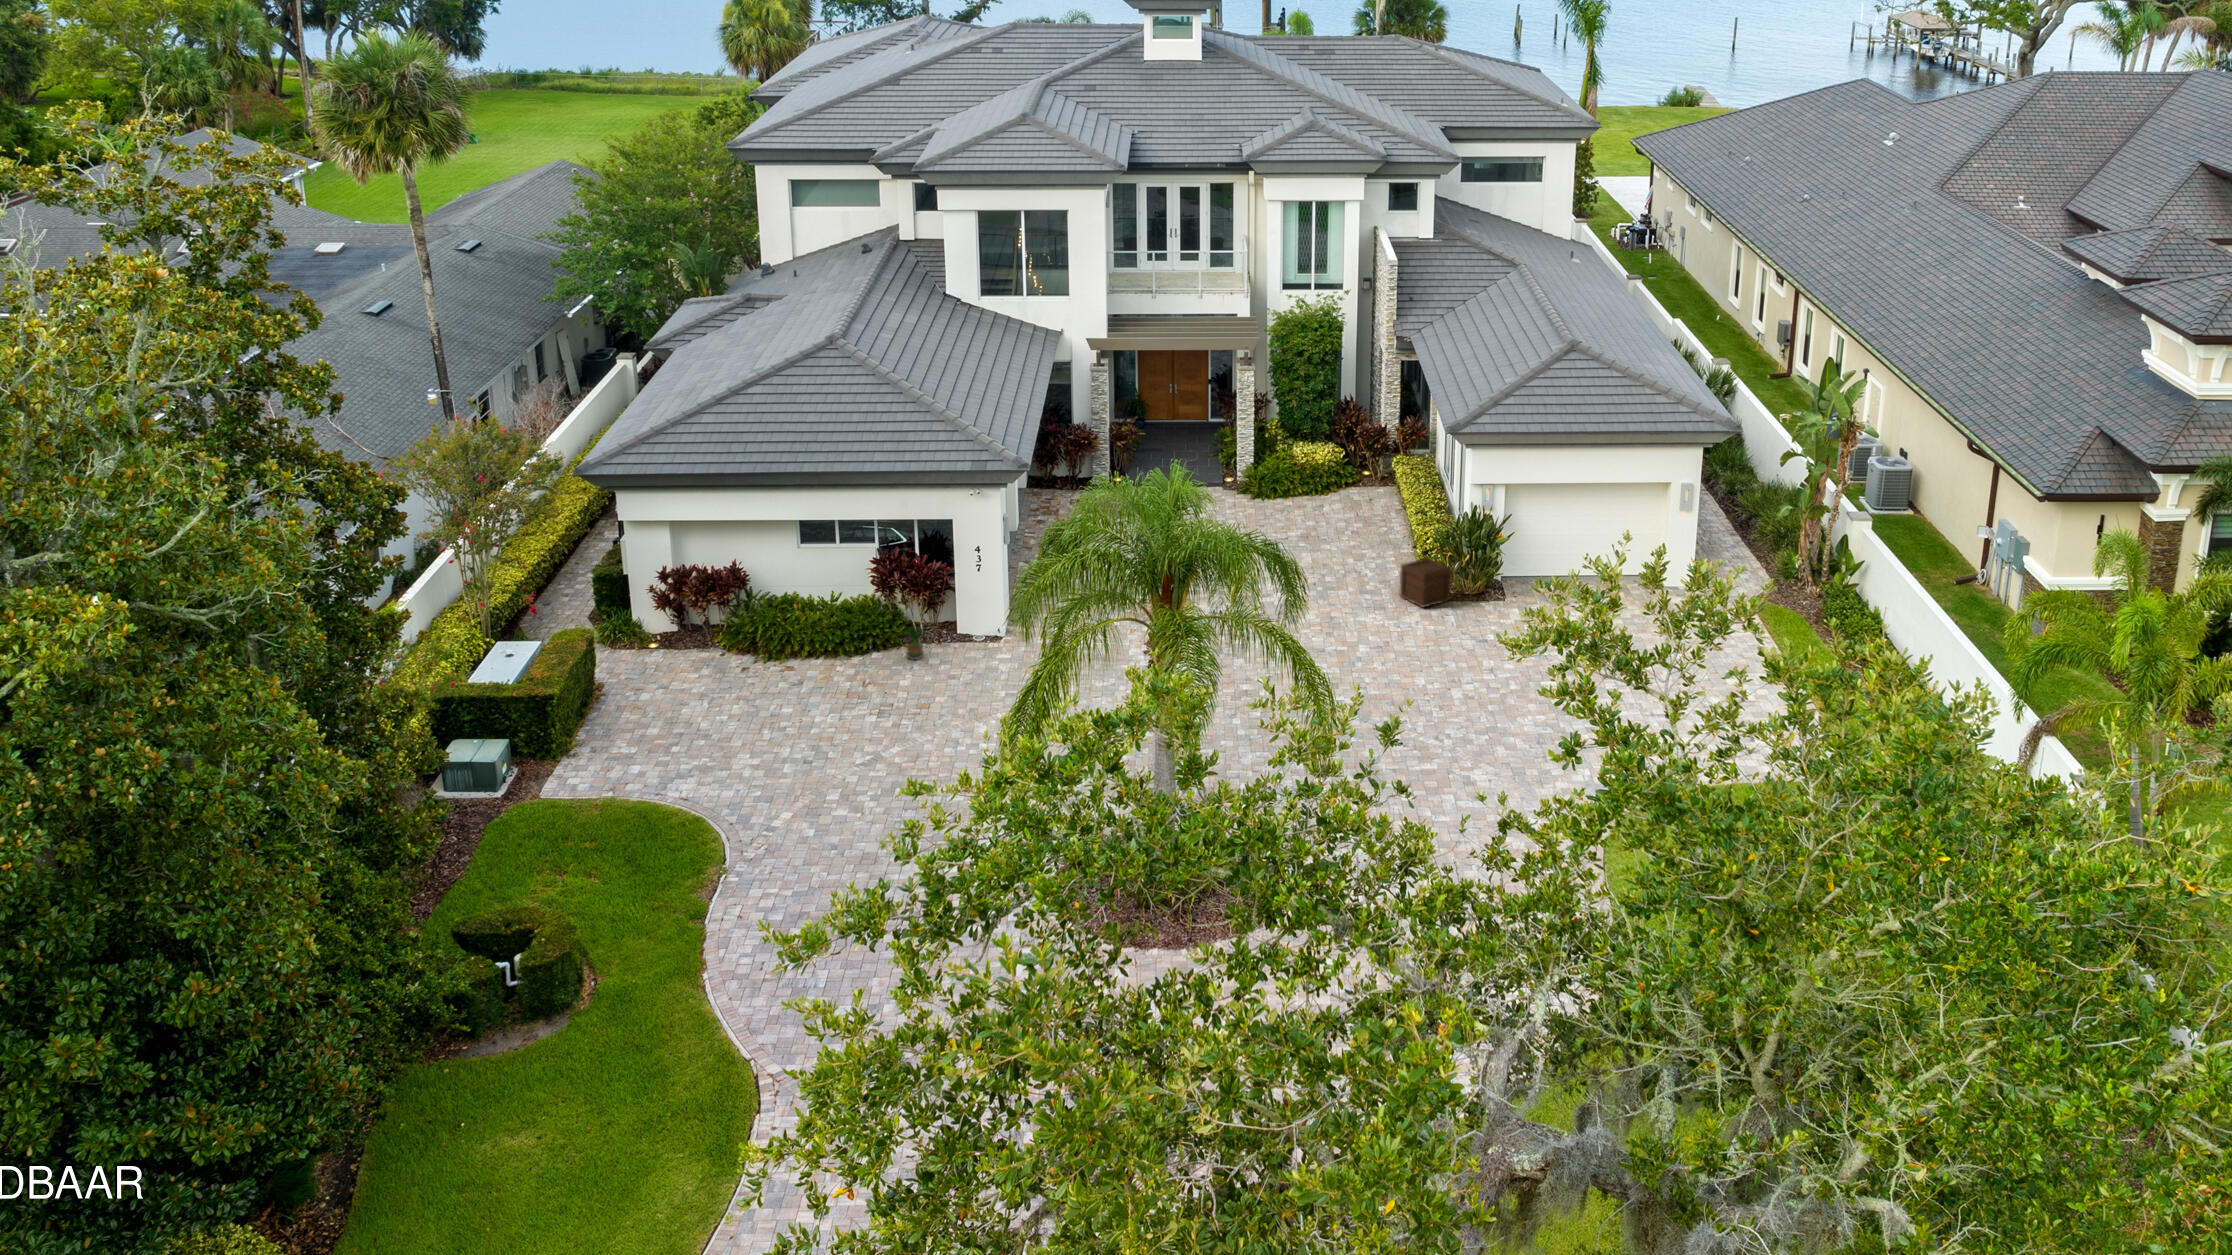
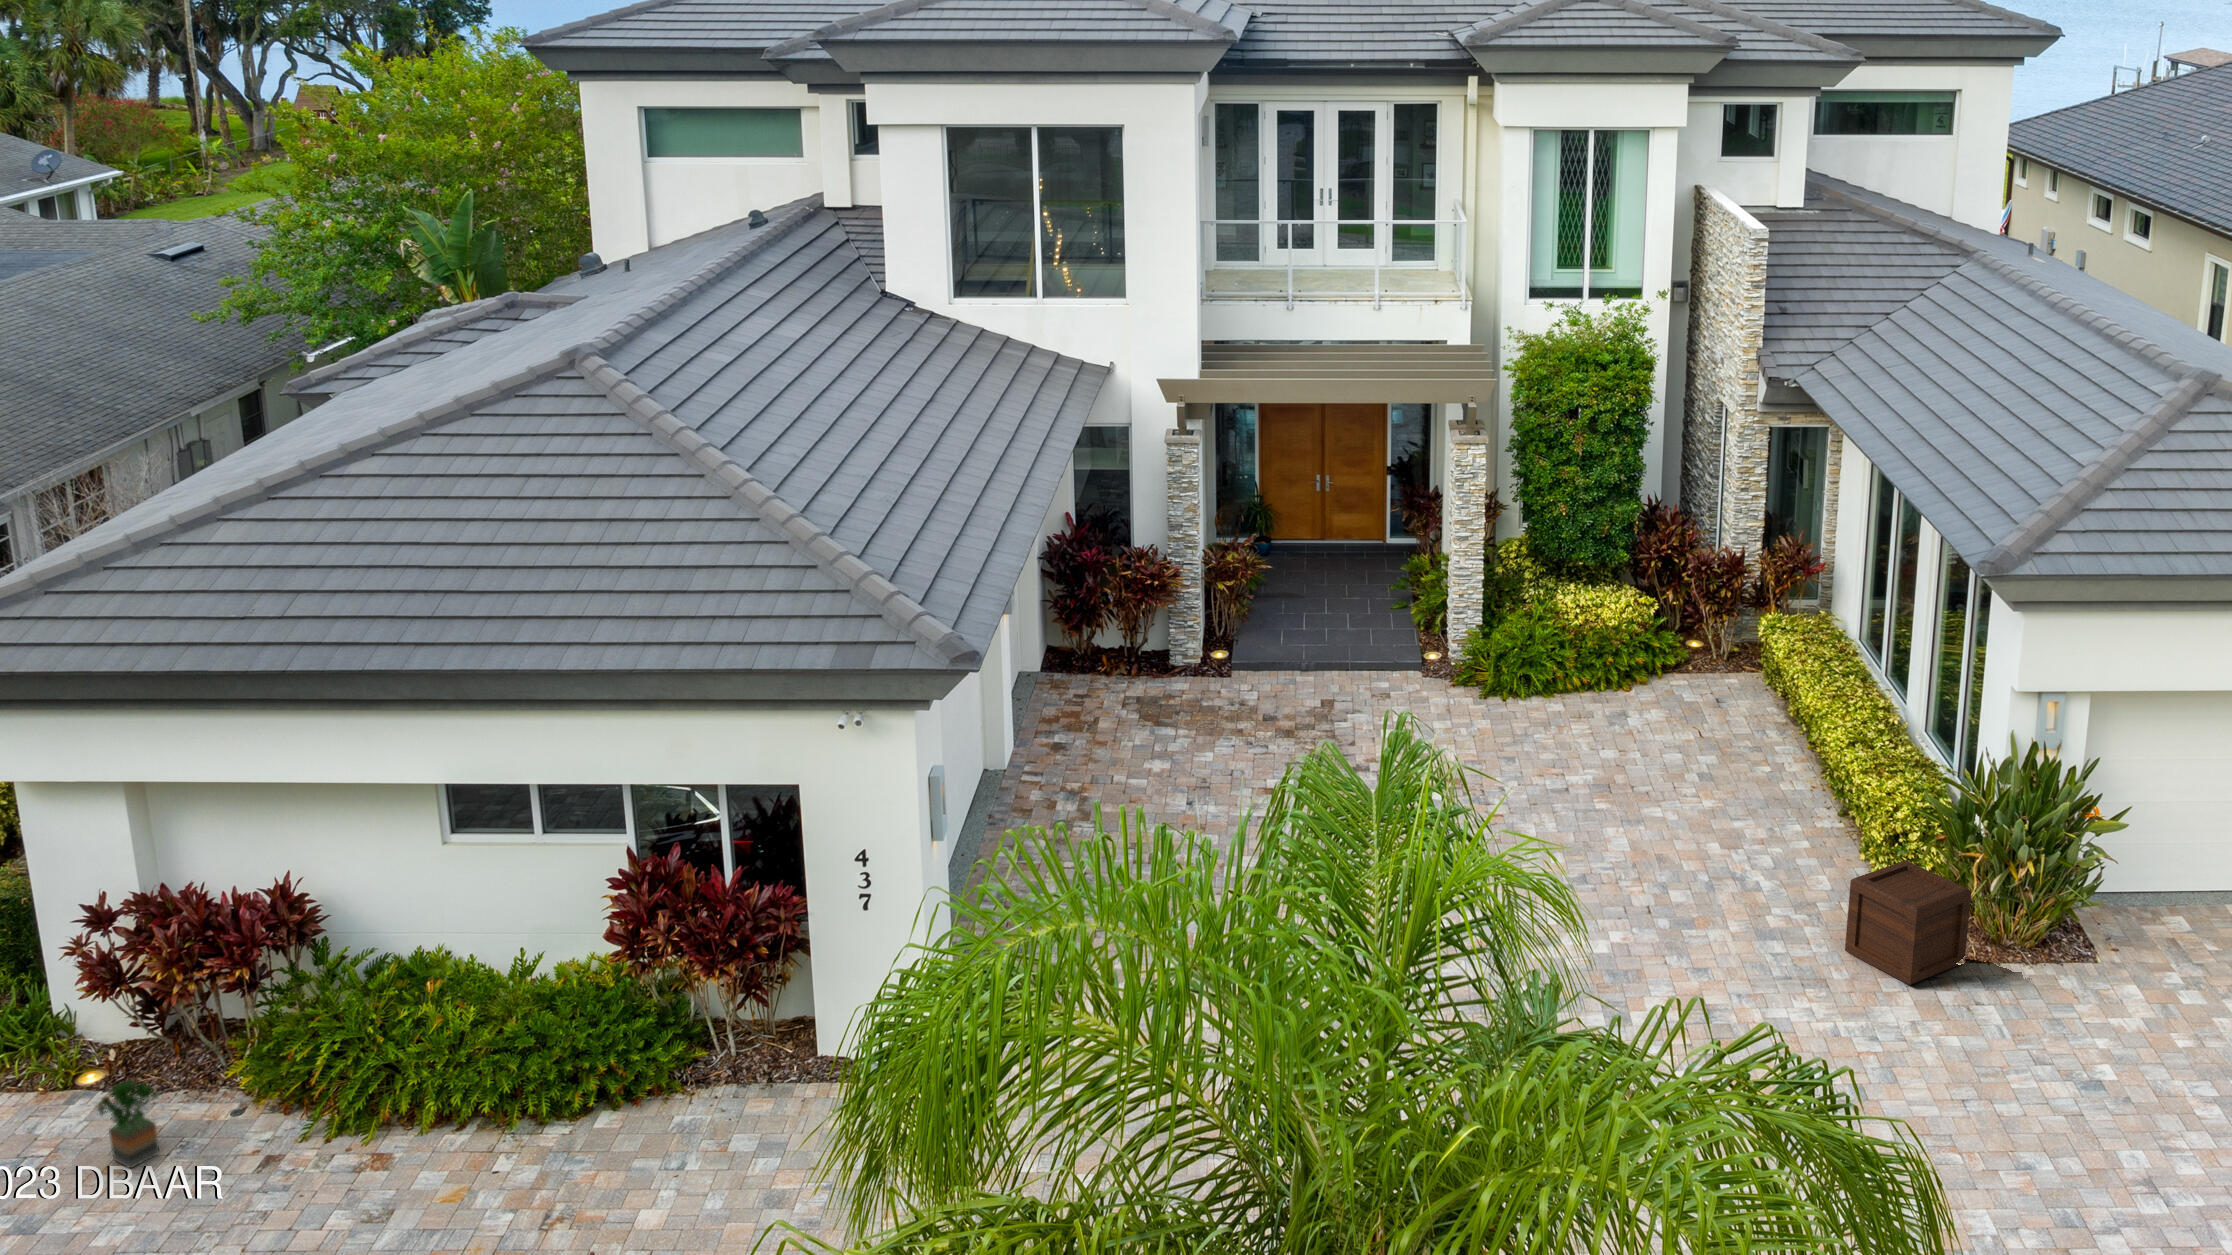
potted tree: present [906,627,924,660] -> present [98,1081,164,1168]

